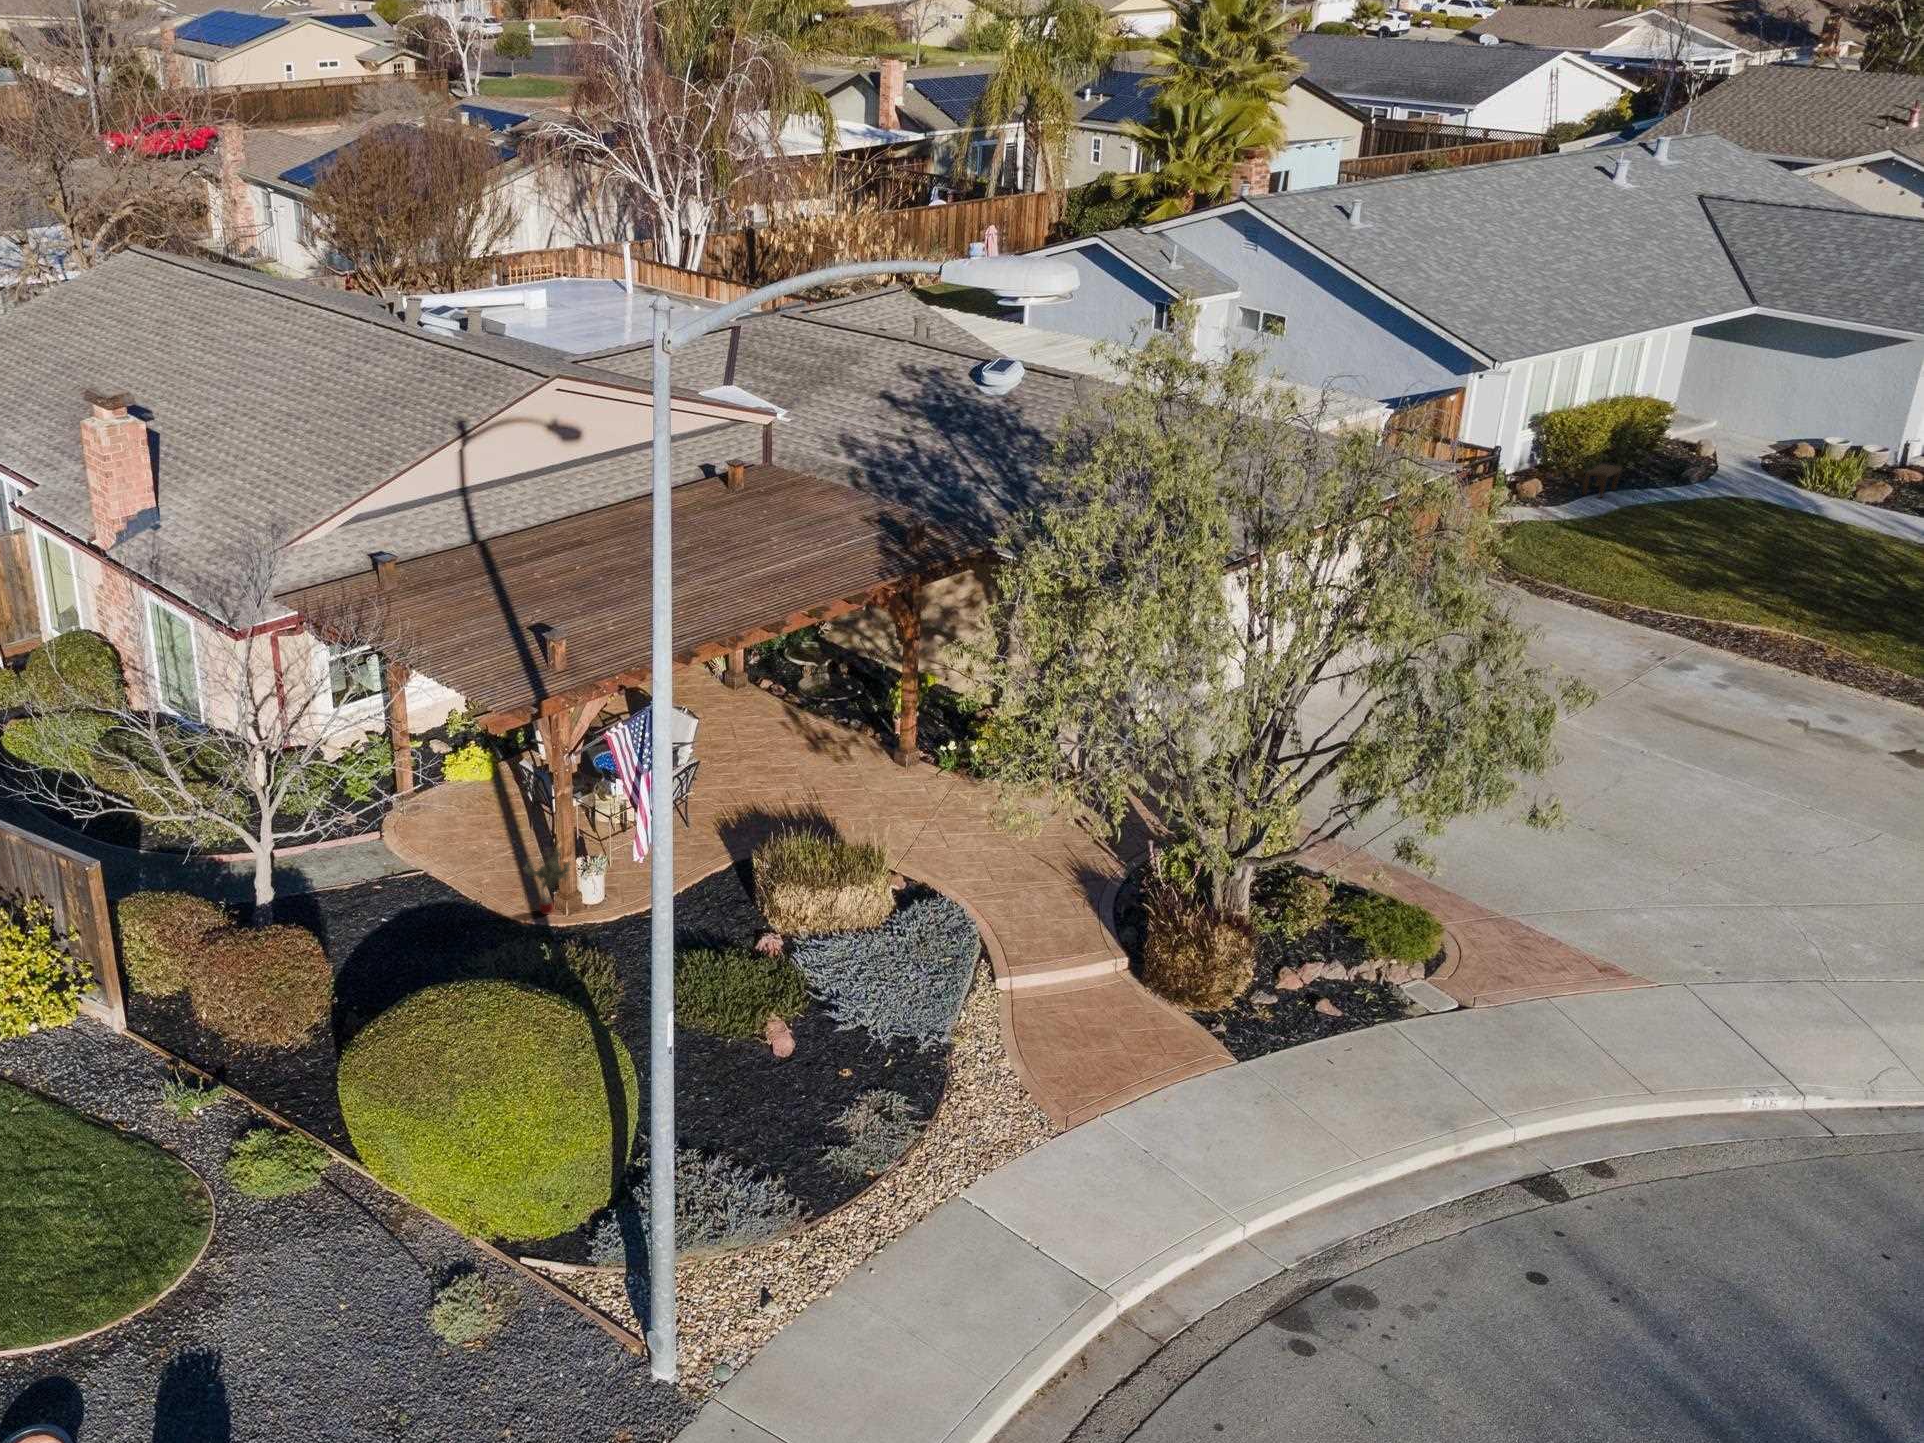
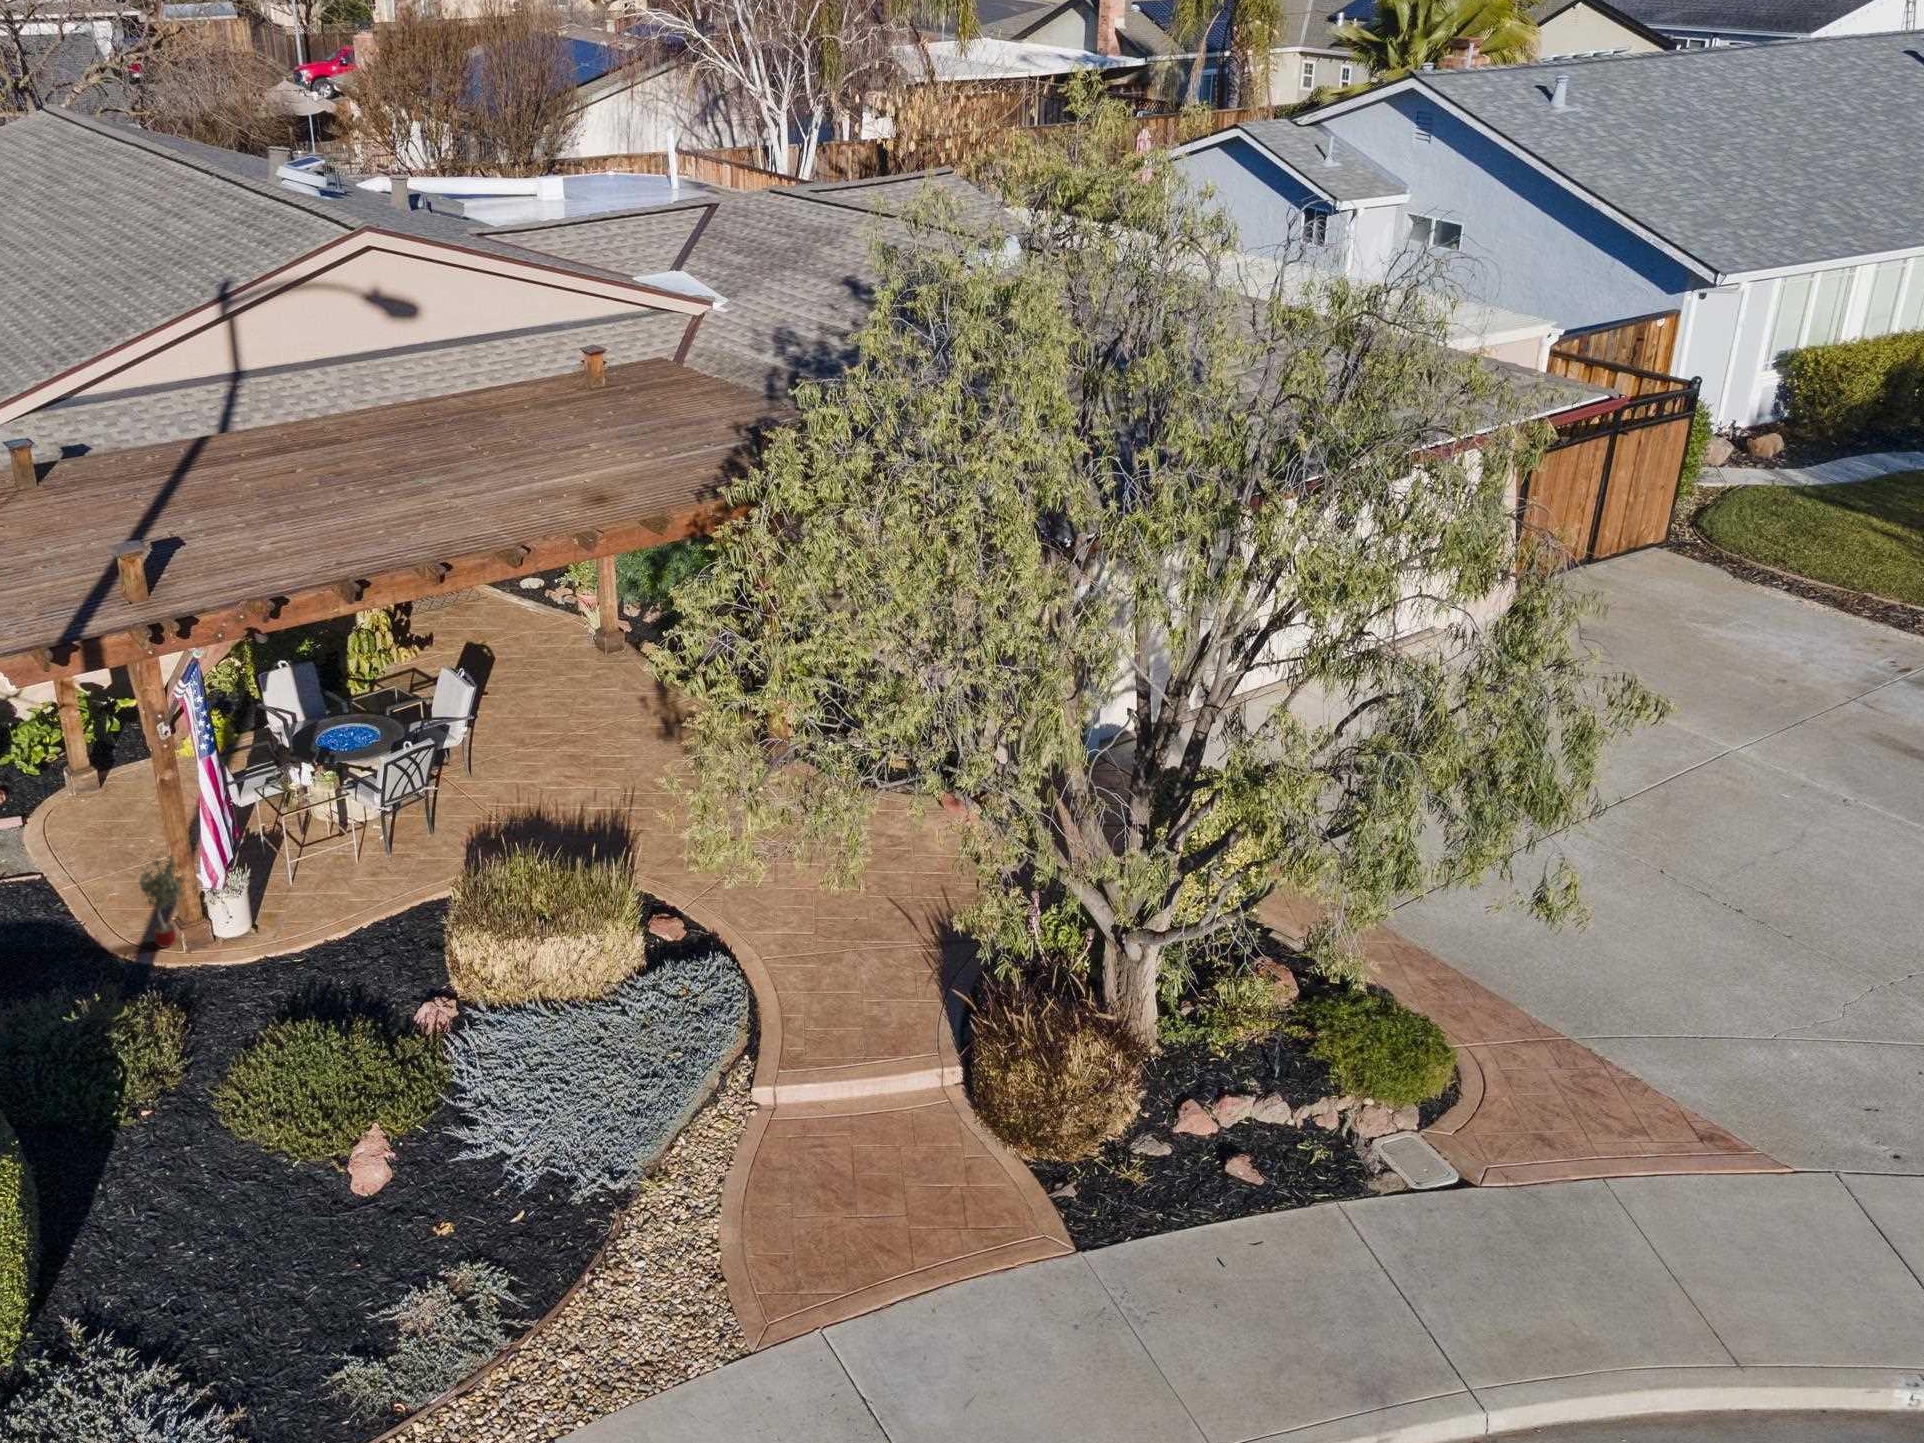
bench: present [1582,464,1622,498] -> none [1838,415,1896,459]

